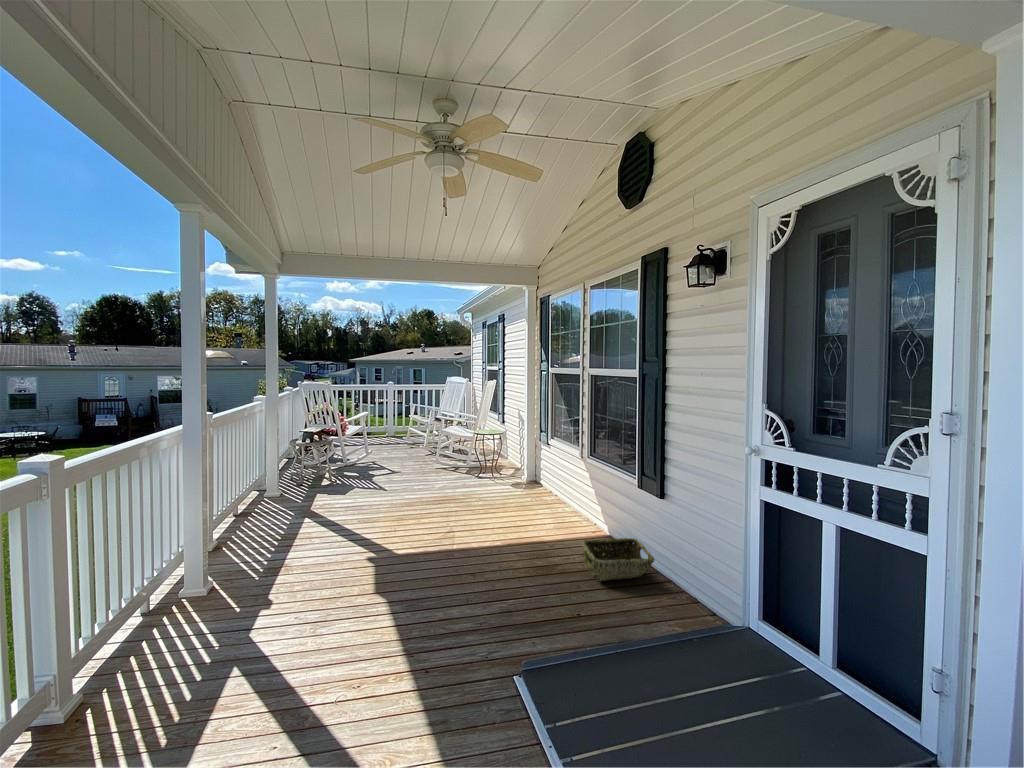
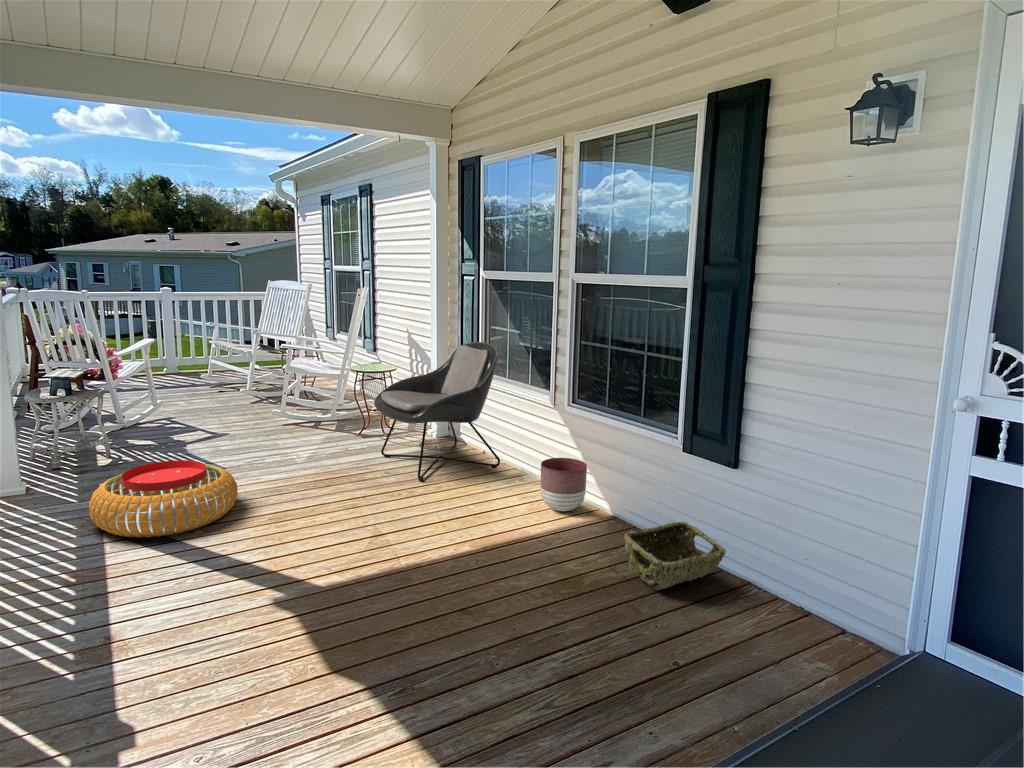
lounge chair: none [477,415,553,505] -> present [374,342,500,481]
pouf: none [304,480,383,521] -> present [89,460,238,538]
planter: none [561,493,592,530] -> present [541,458,587,511]

